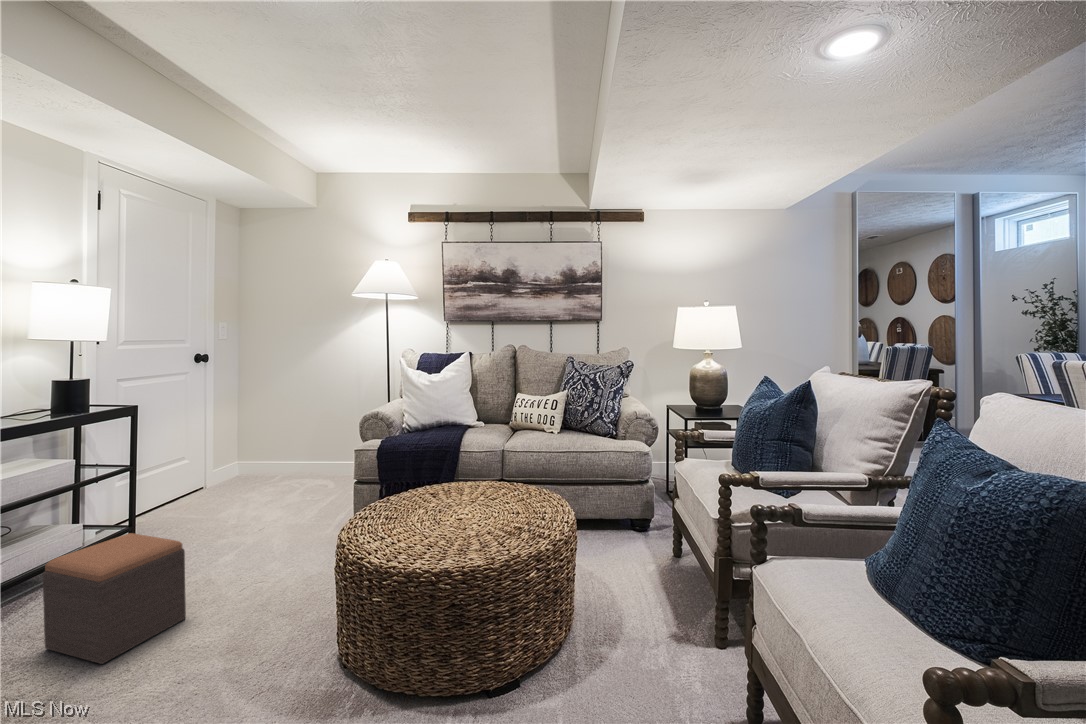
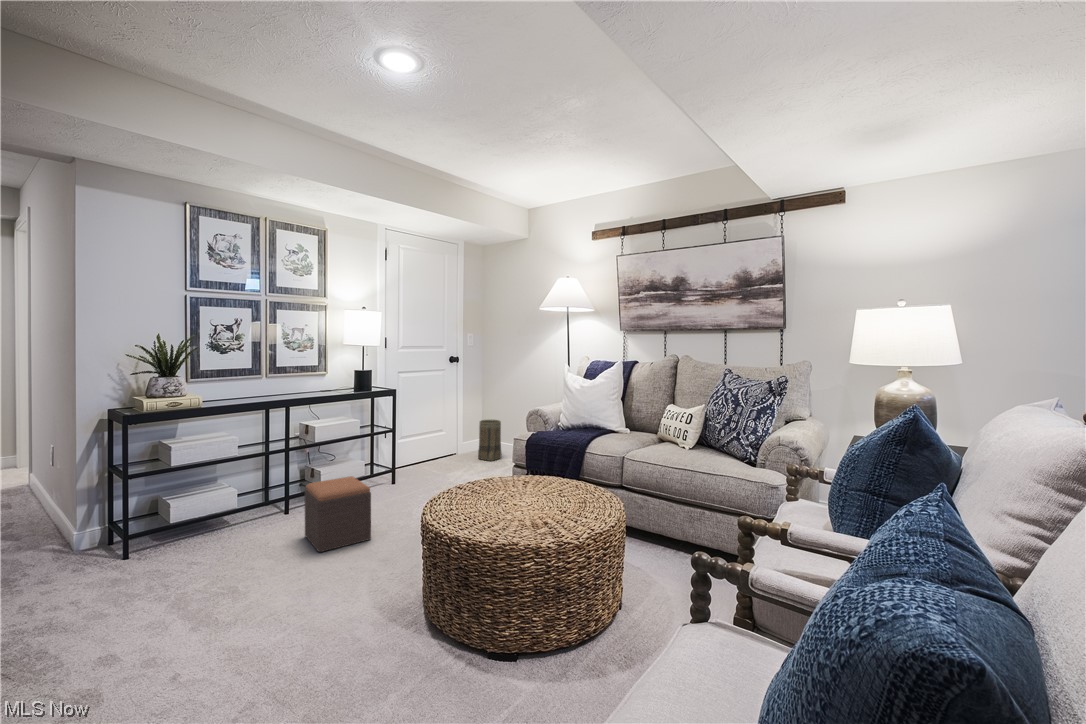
basket: none [262,431,294,483] -> present [478,420,501,461]

